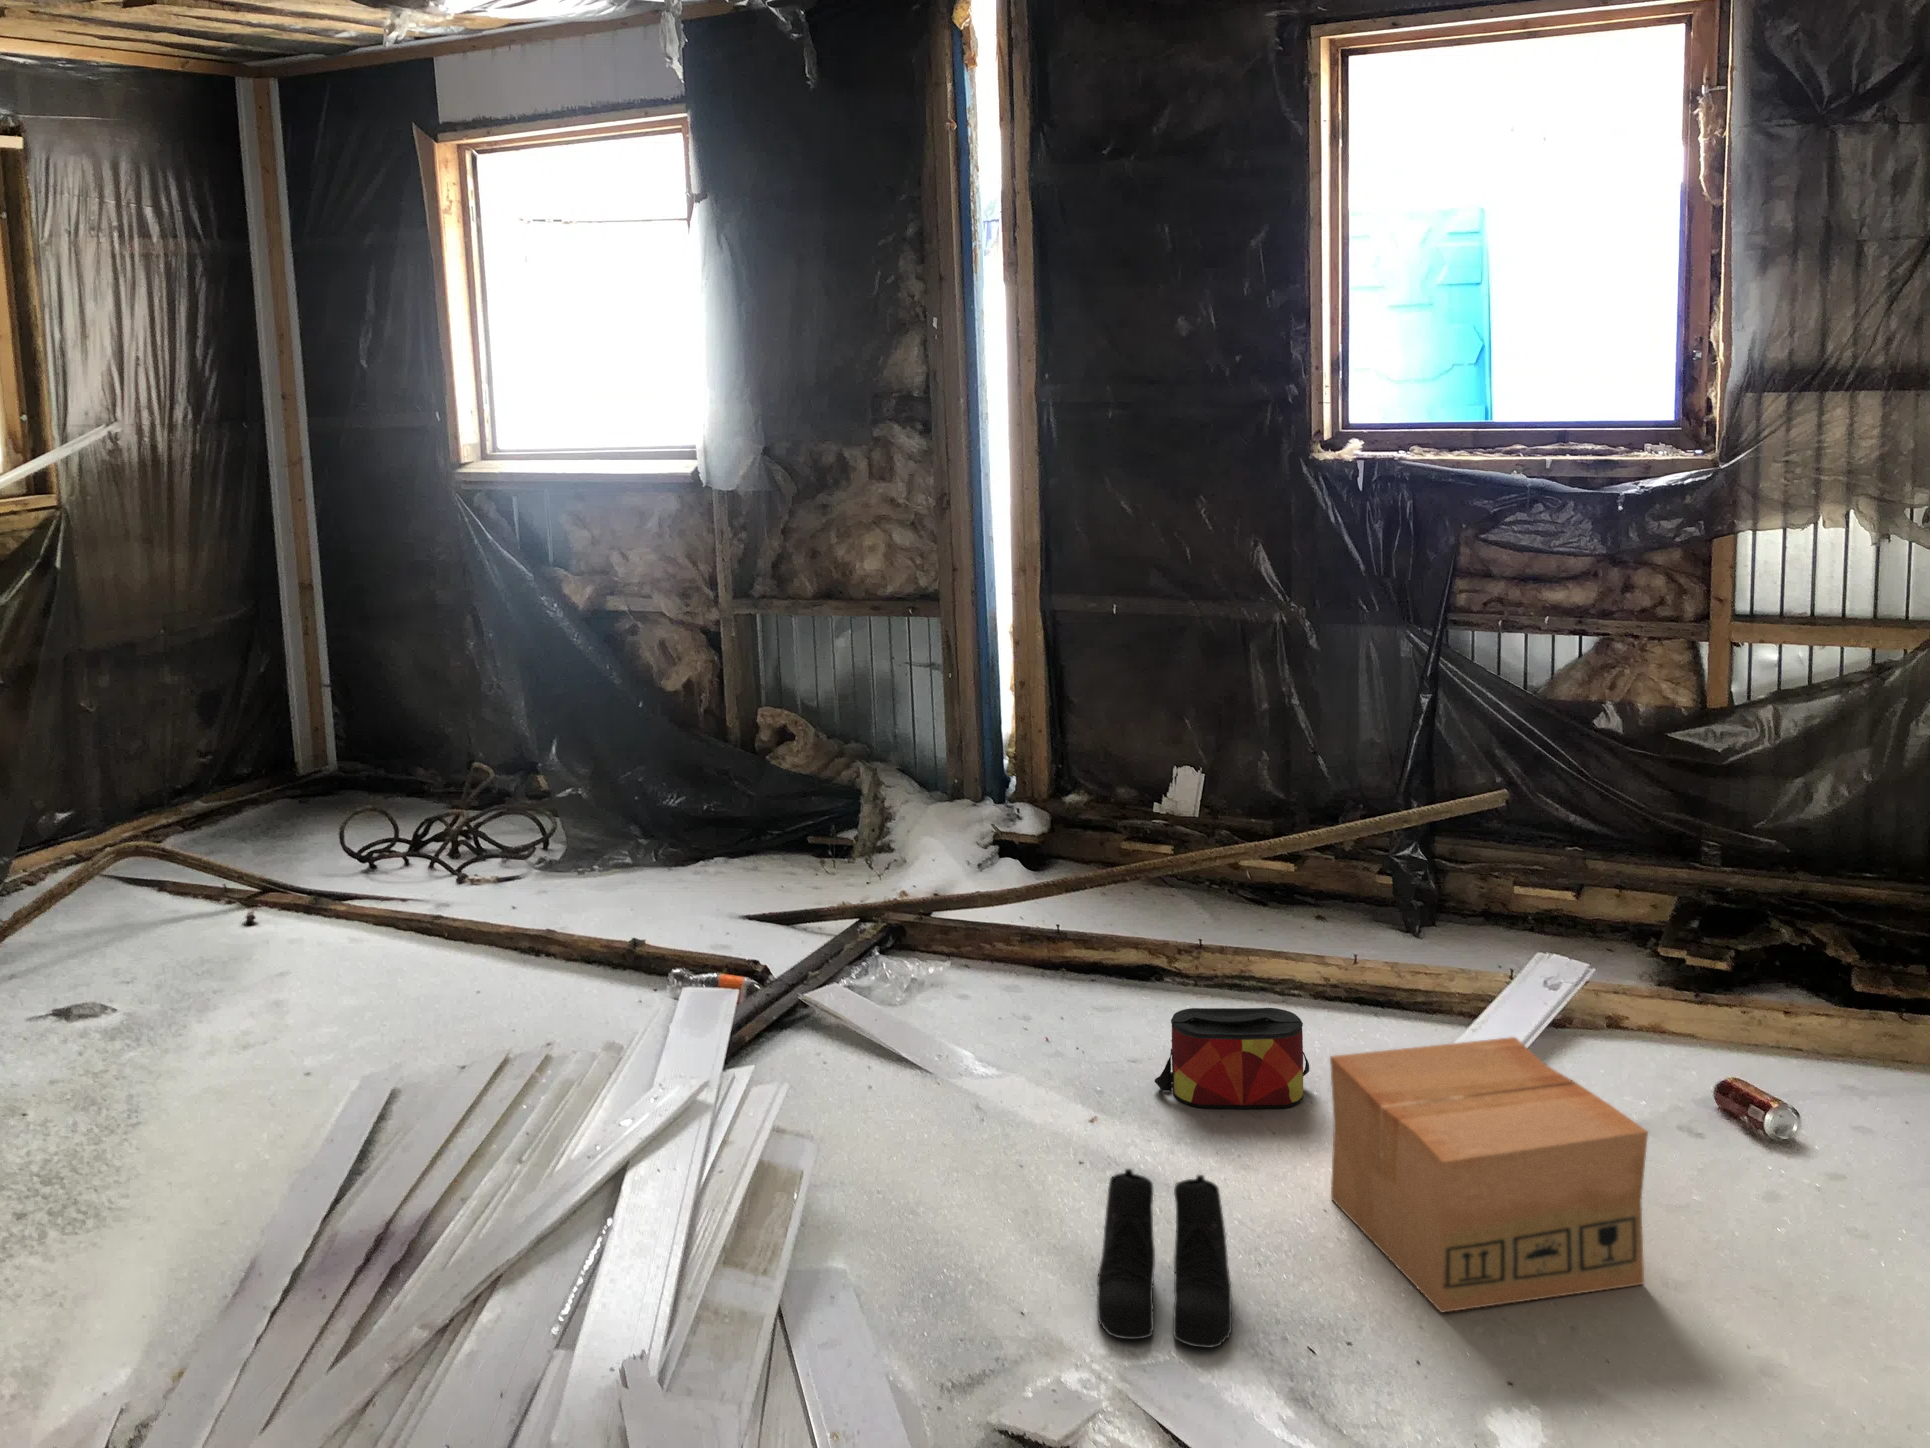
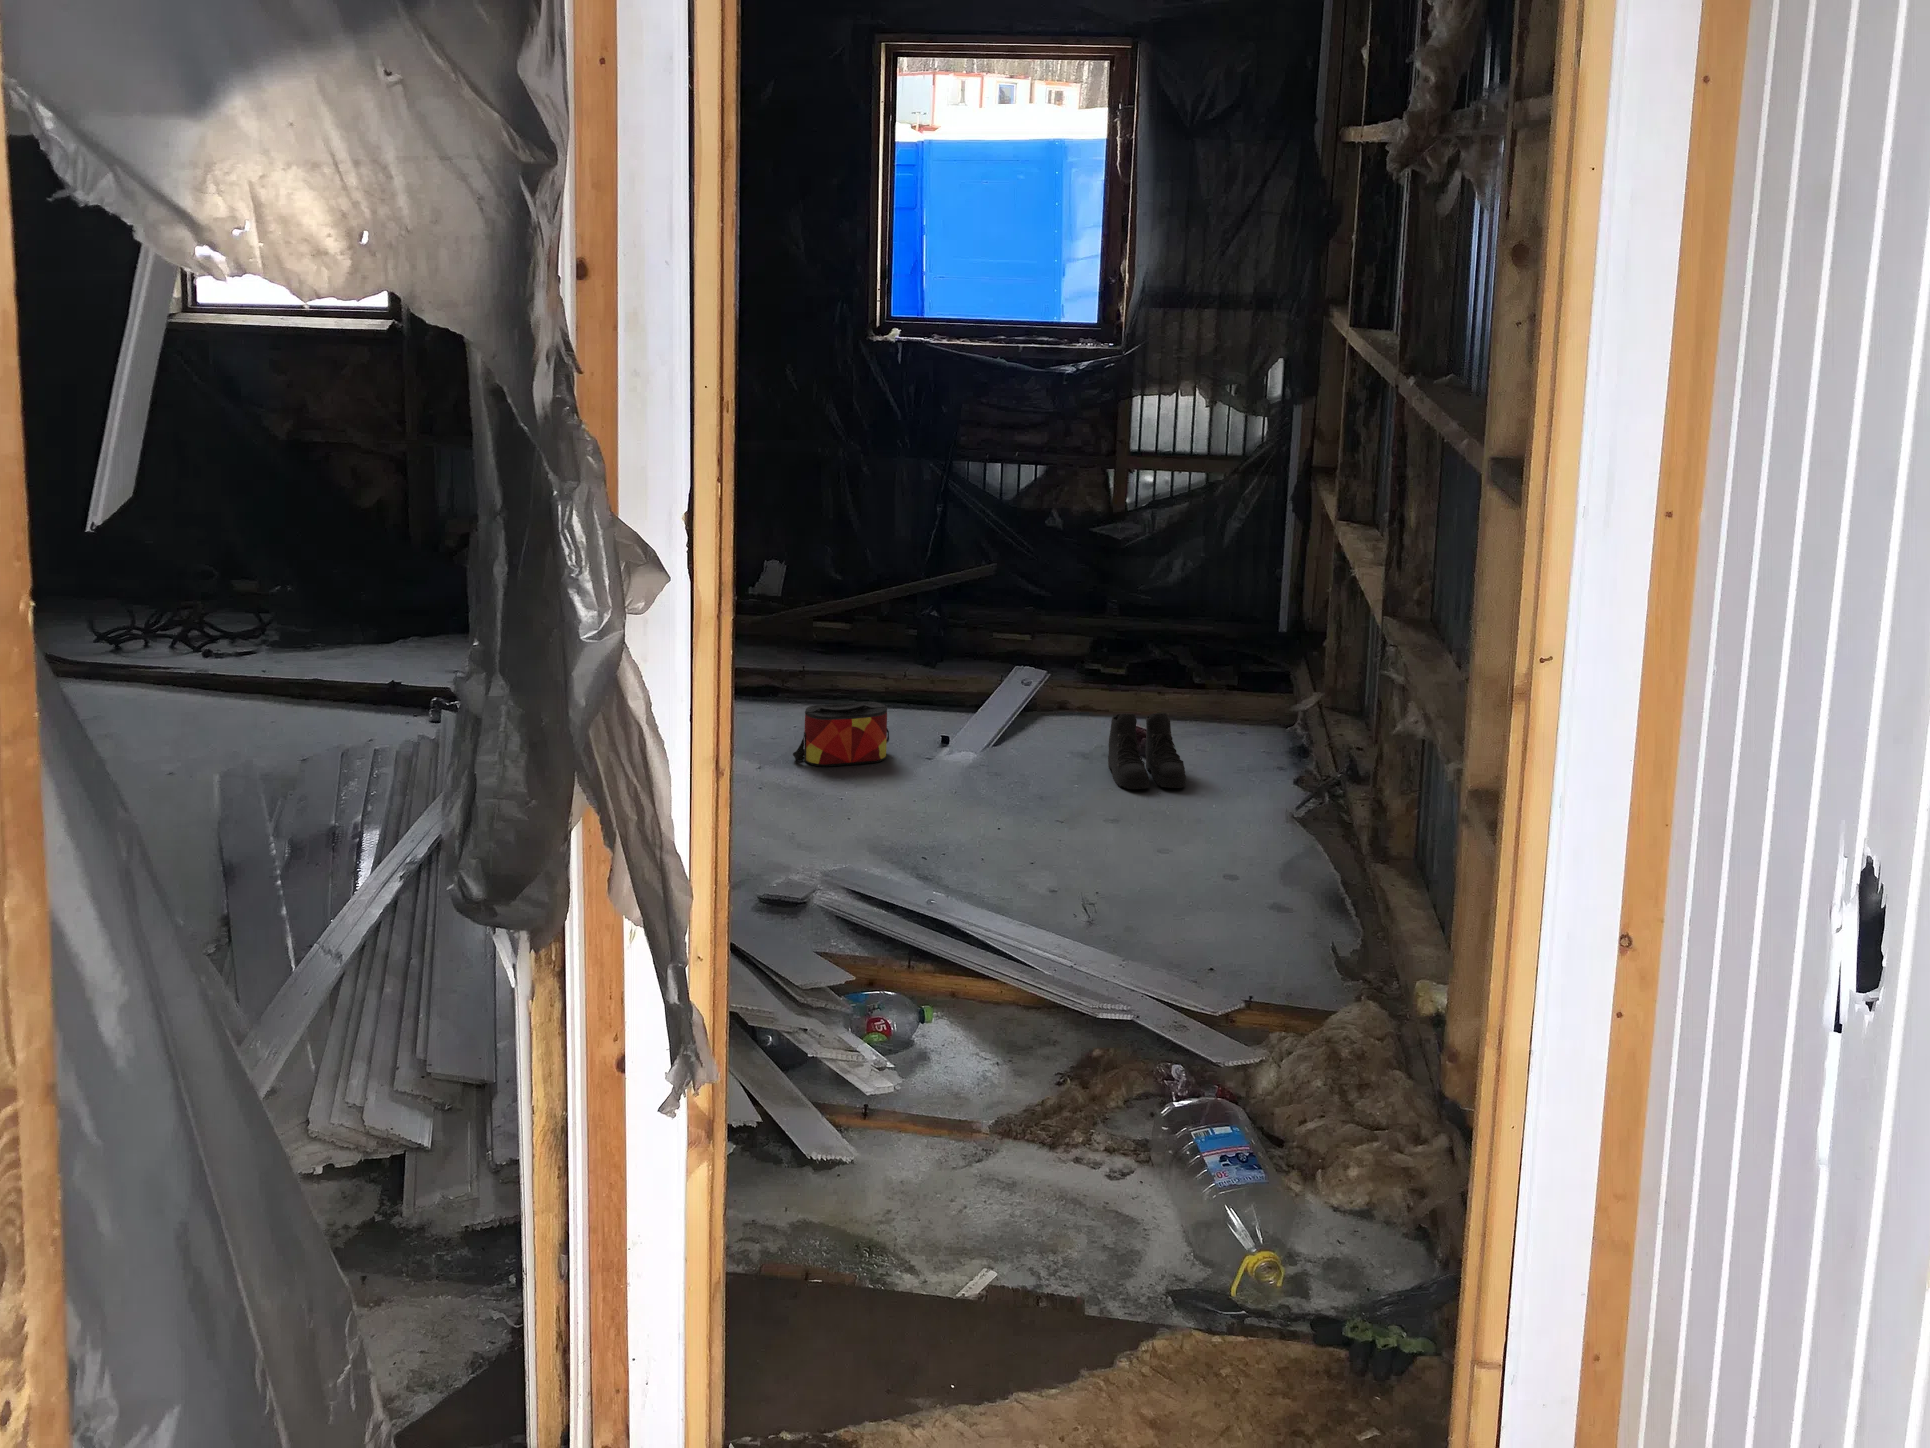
cardboard box: present [1330,1037,1648,1312] -> none [915,695,1094,839]
boots: present [1097,1169,1232,1348] -> present [1108,713,1186,789]

